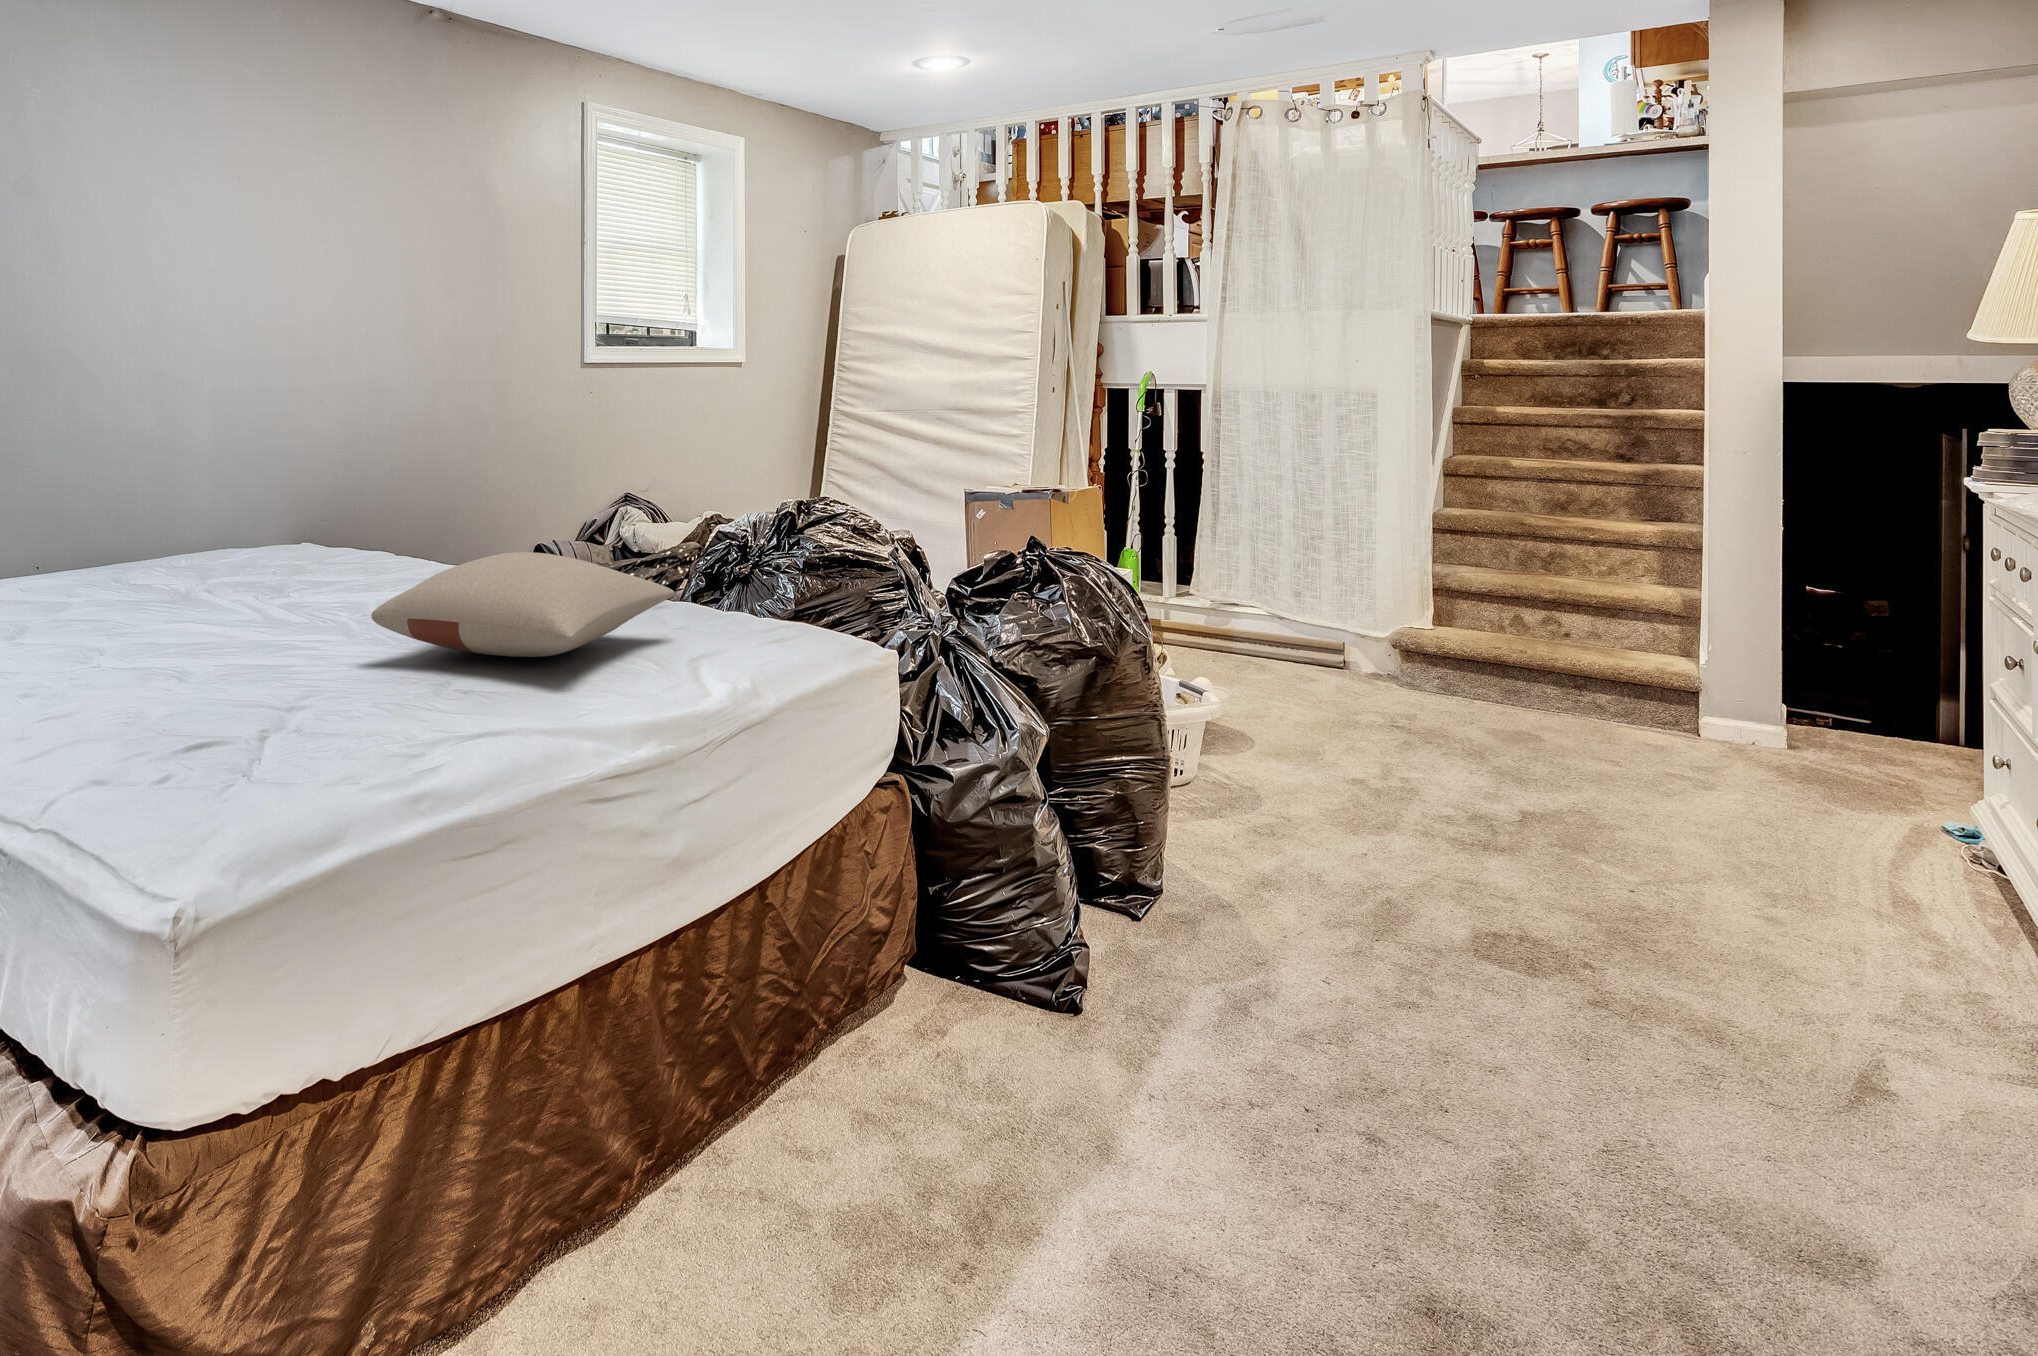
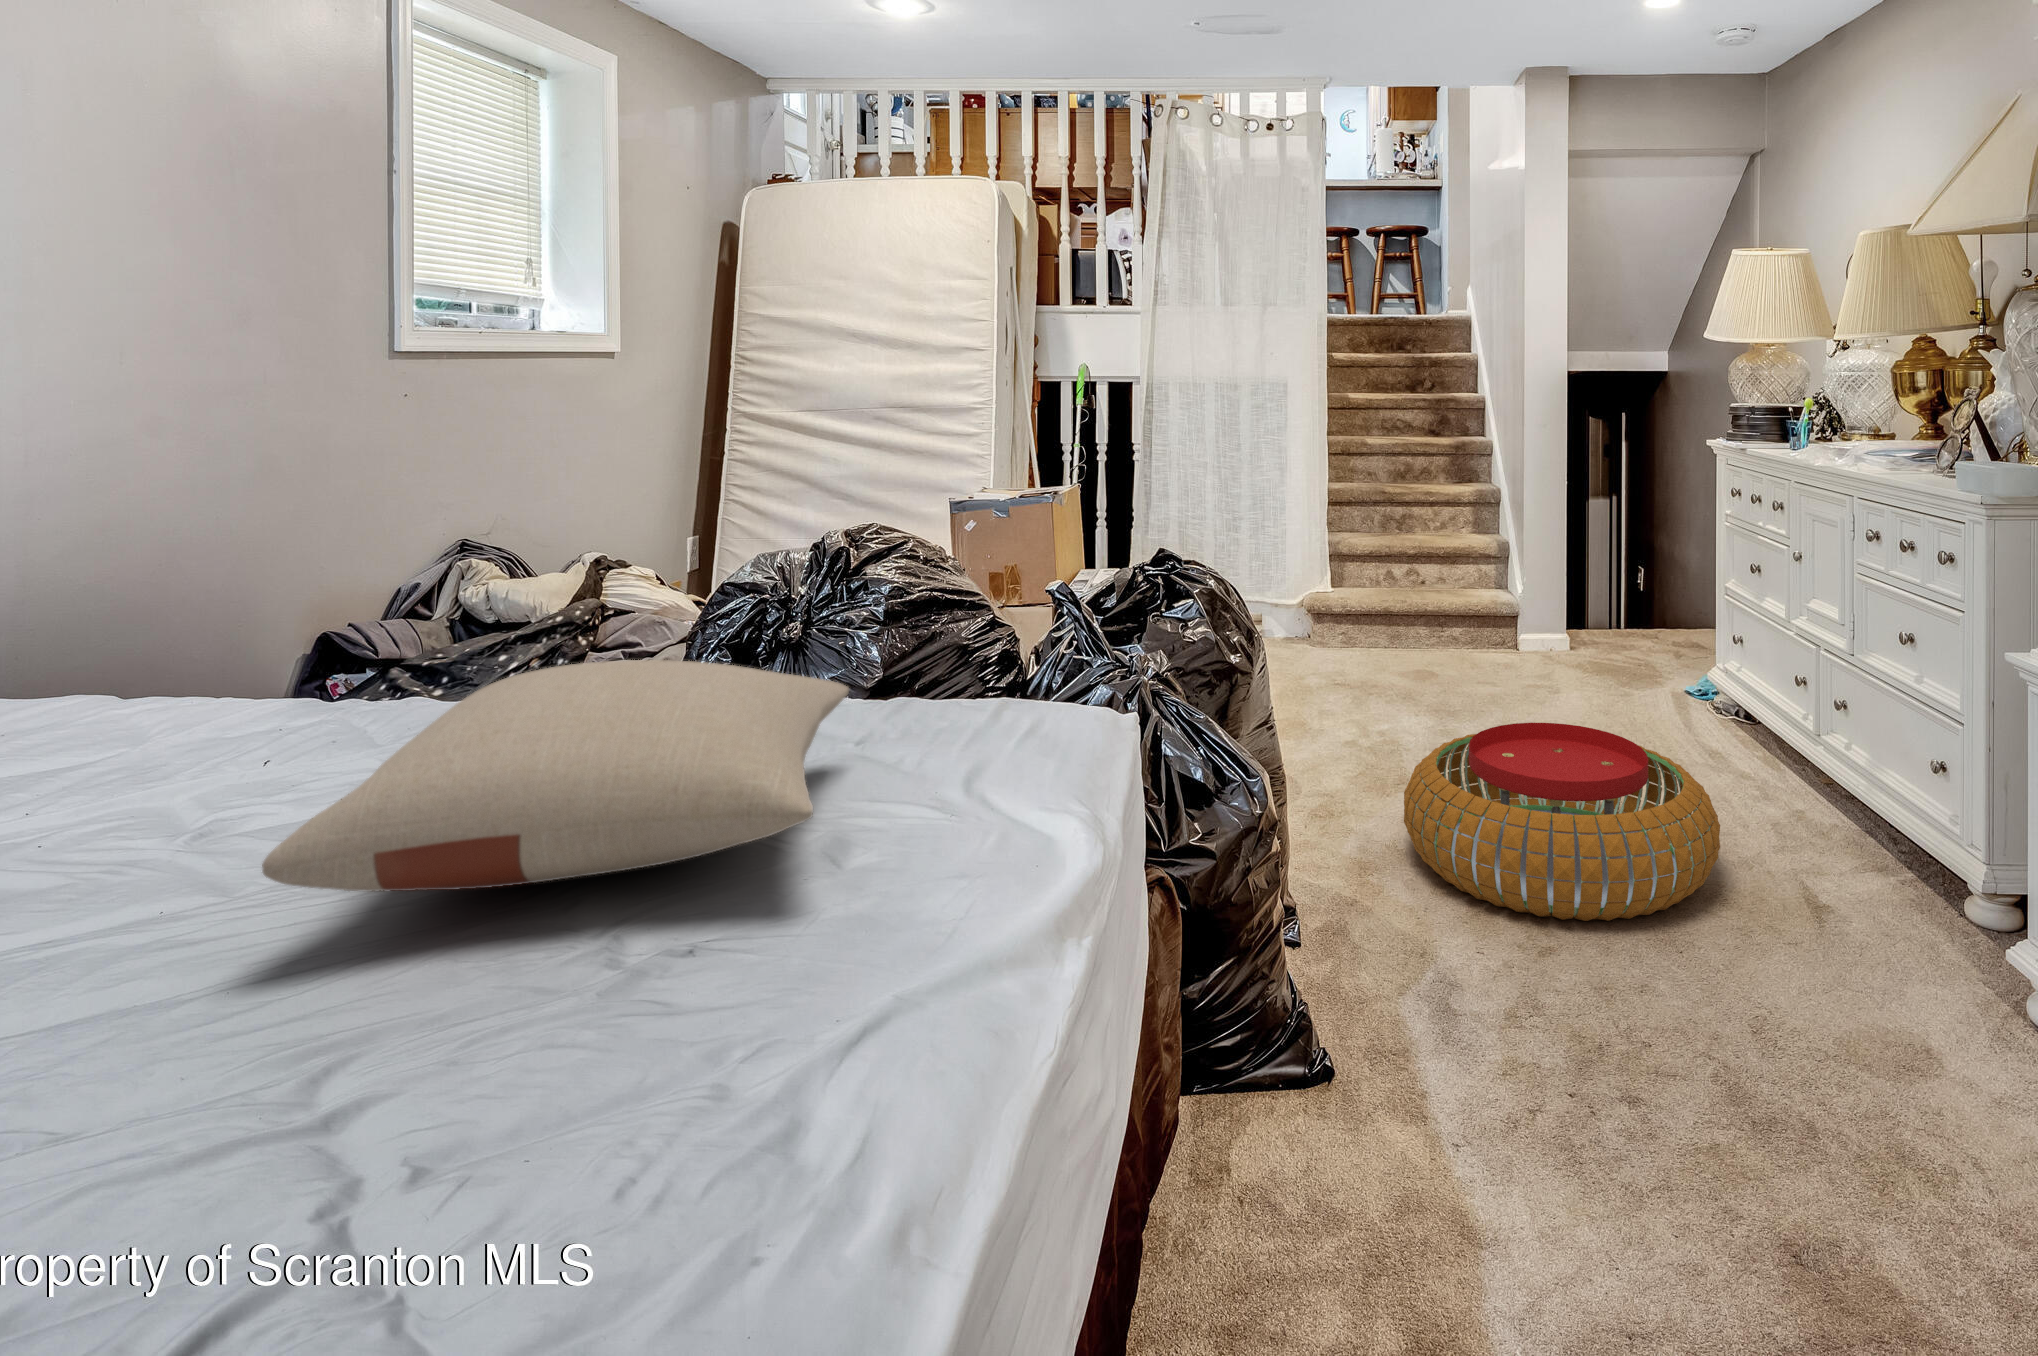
pouf: none [1303,775,1721,1006] -> present [1404,723,1720,921]

